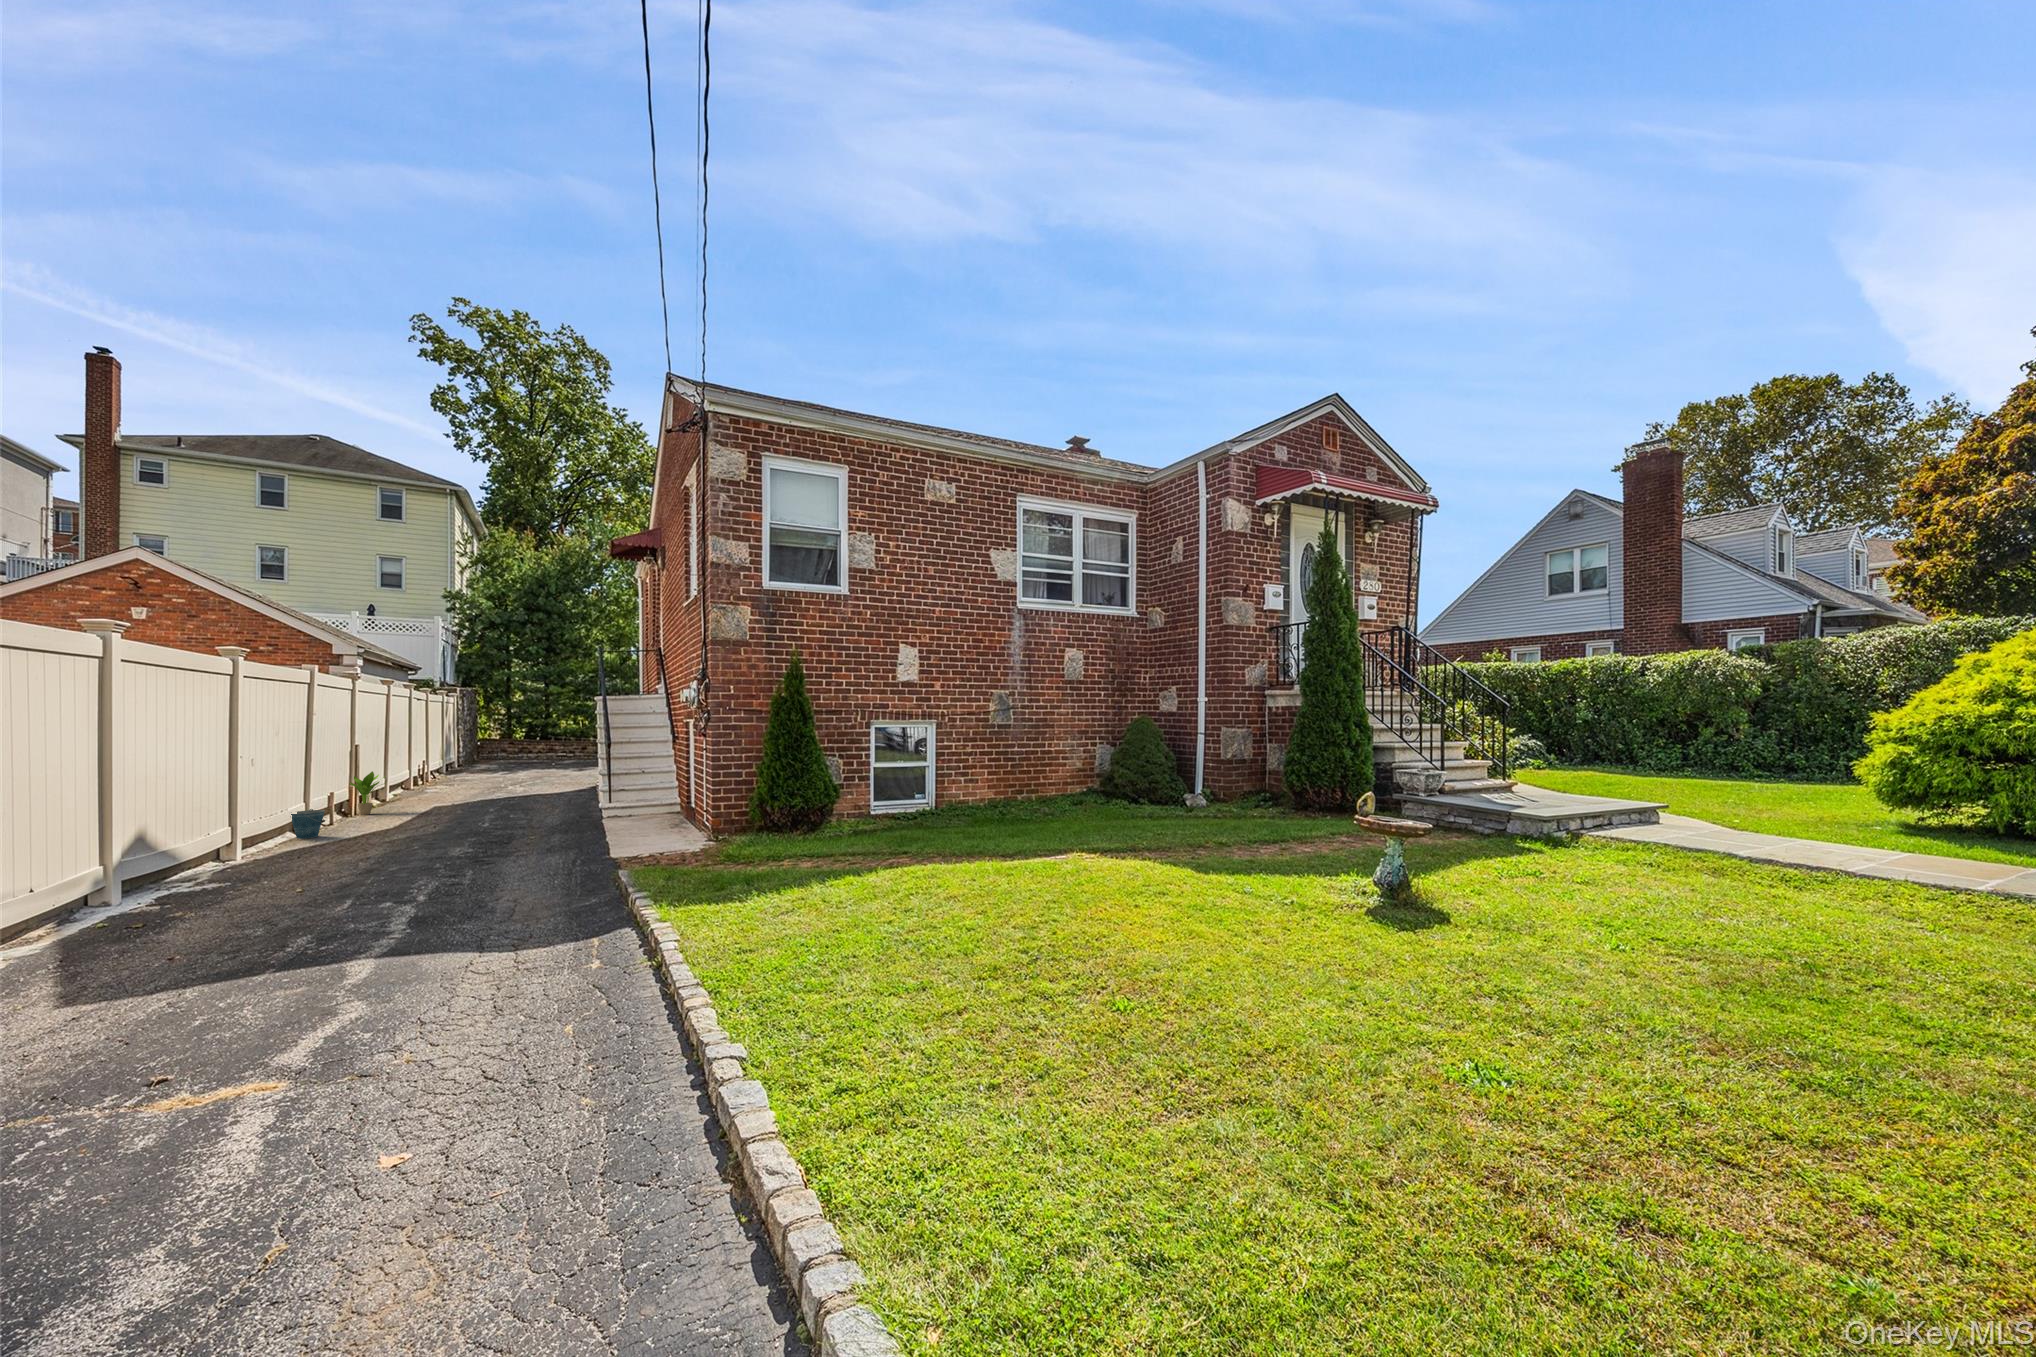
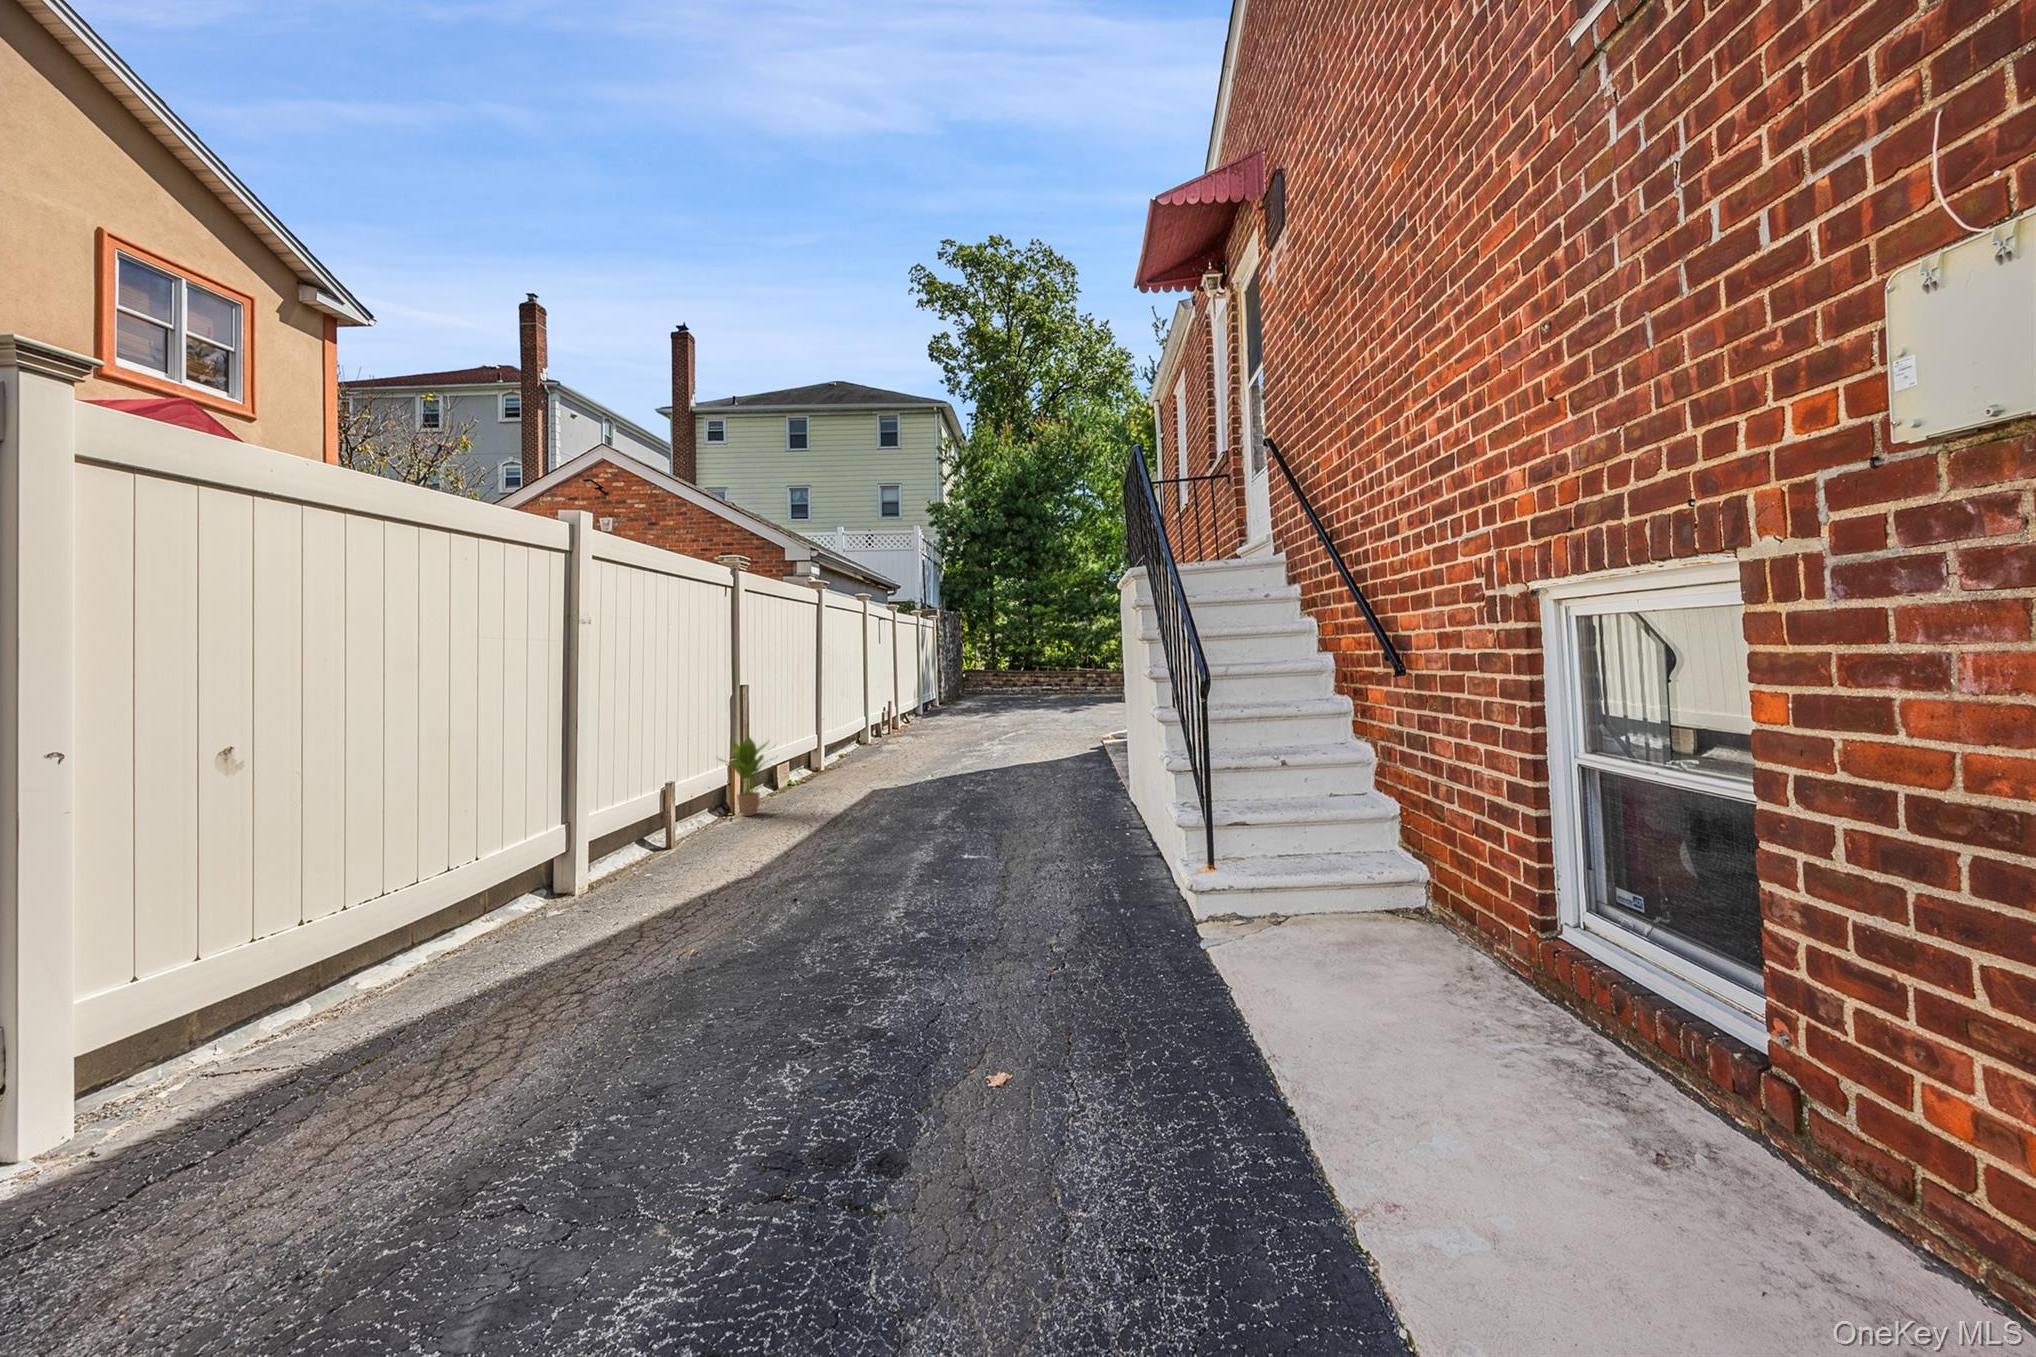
bucket: present [290,809,325,839] -> none [489,848,571,931]

